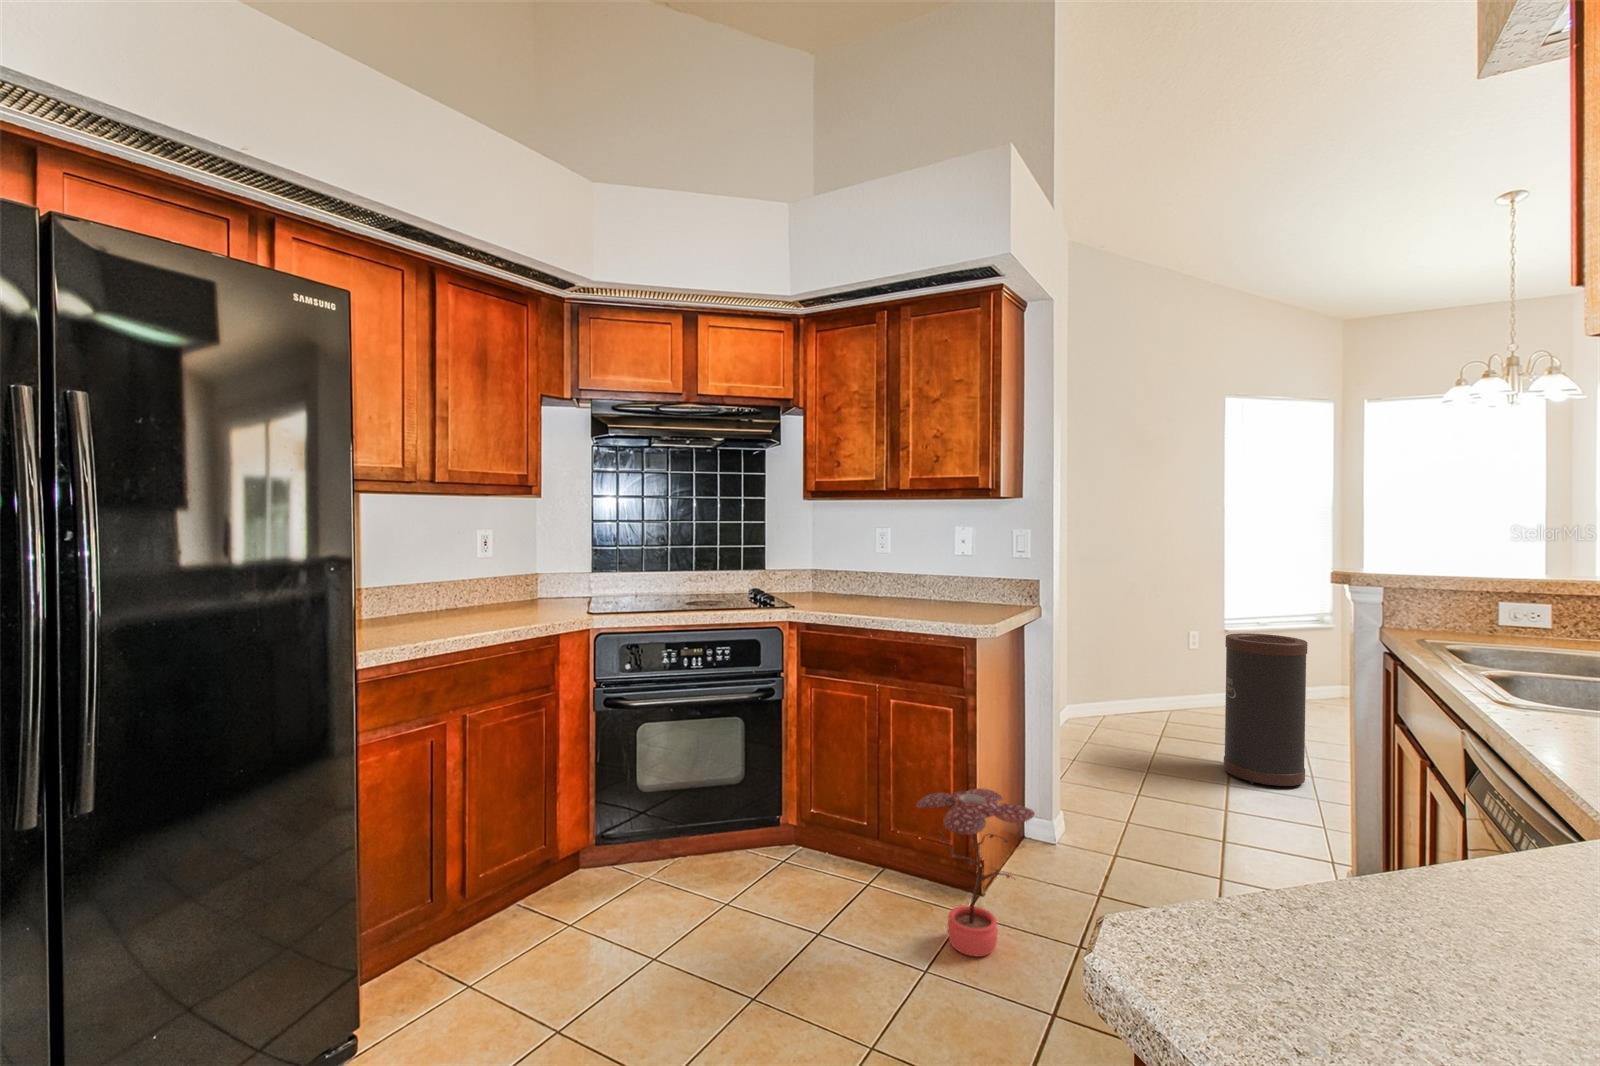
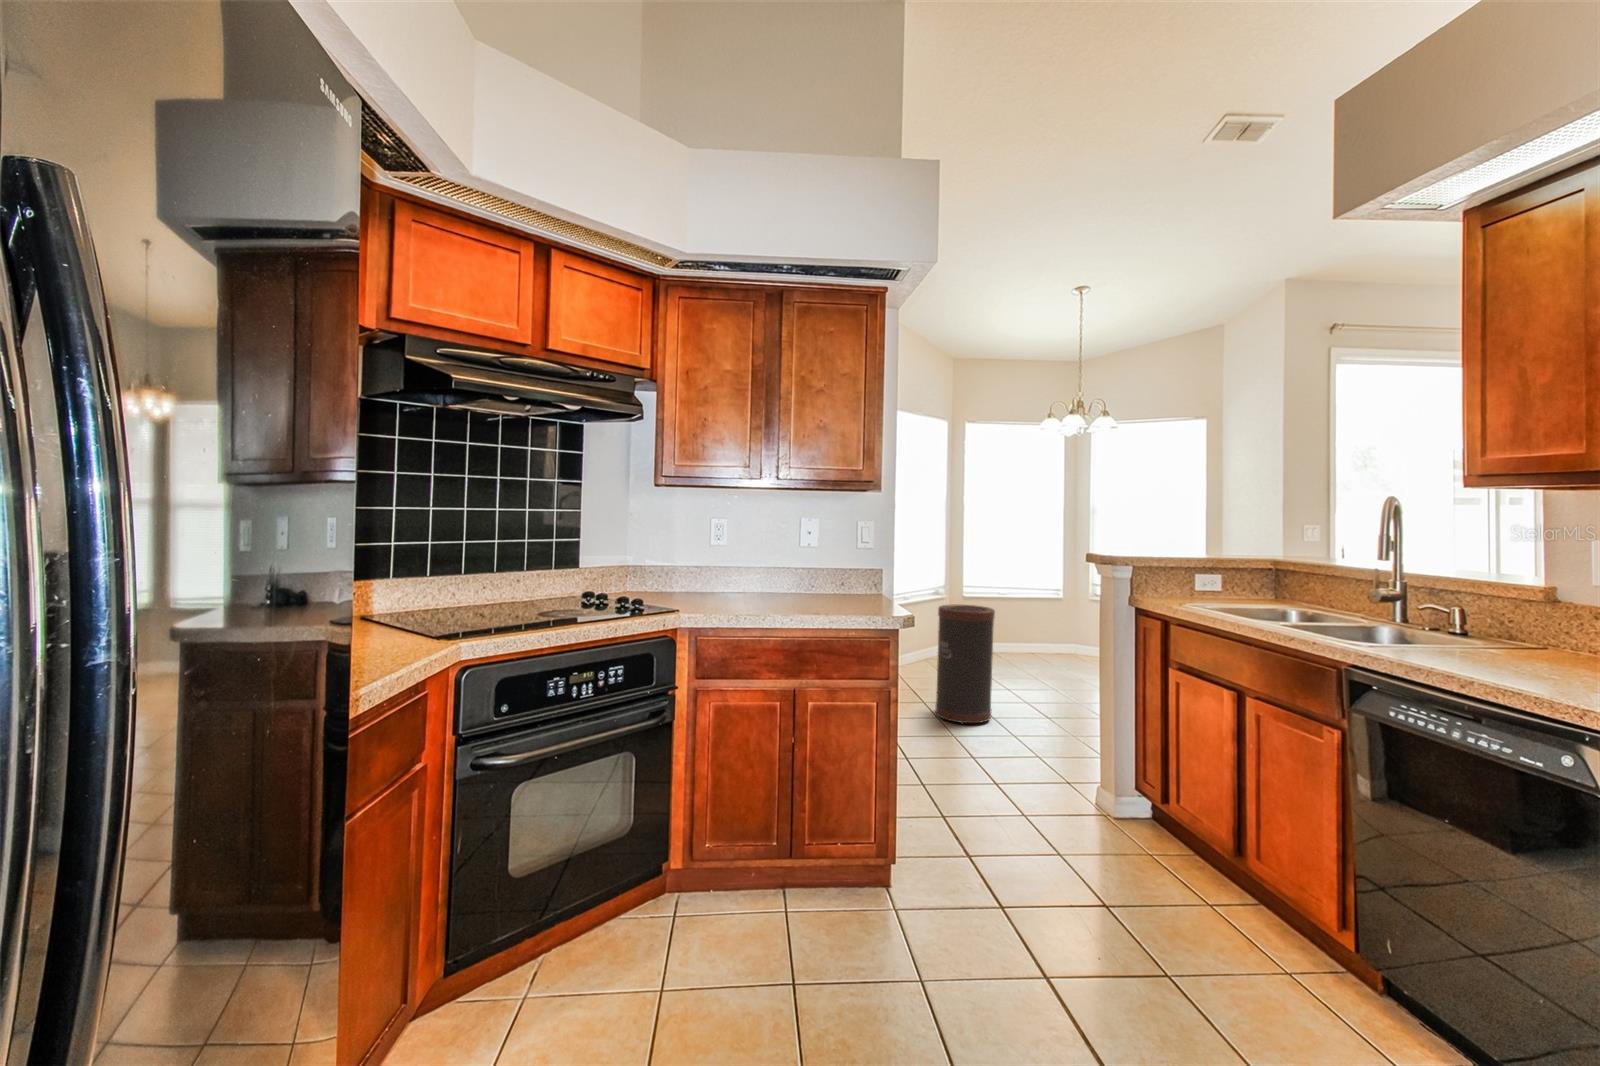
potted plant: present [916,789,1035,956] -> none [871,775,980,940]

